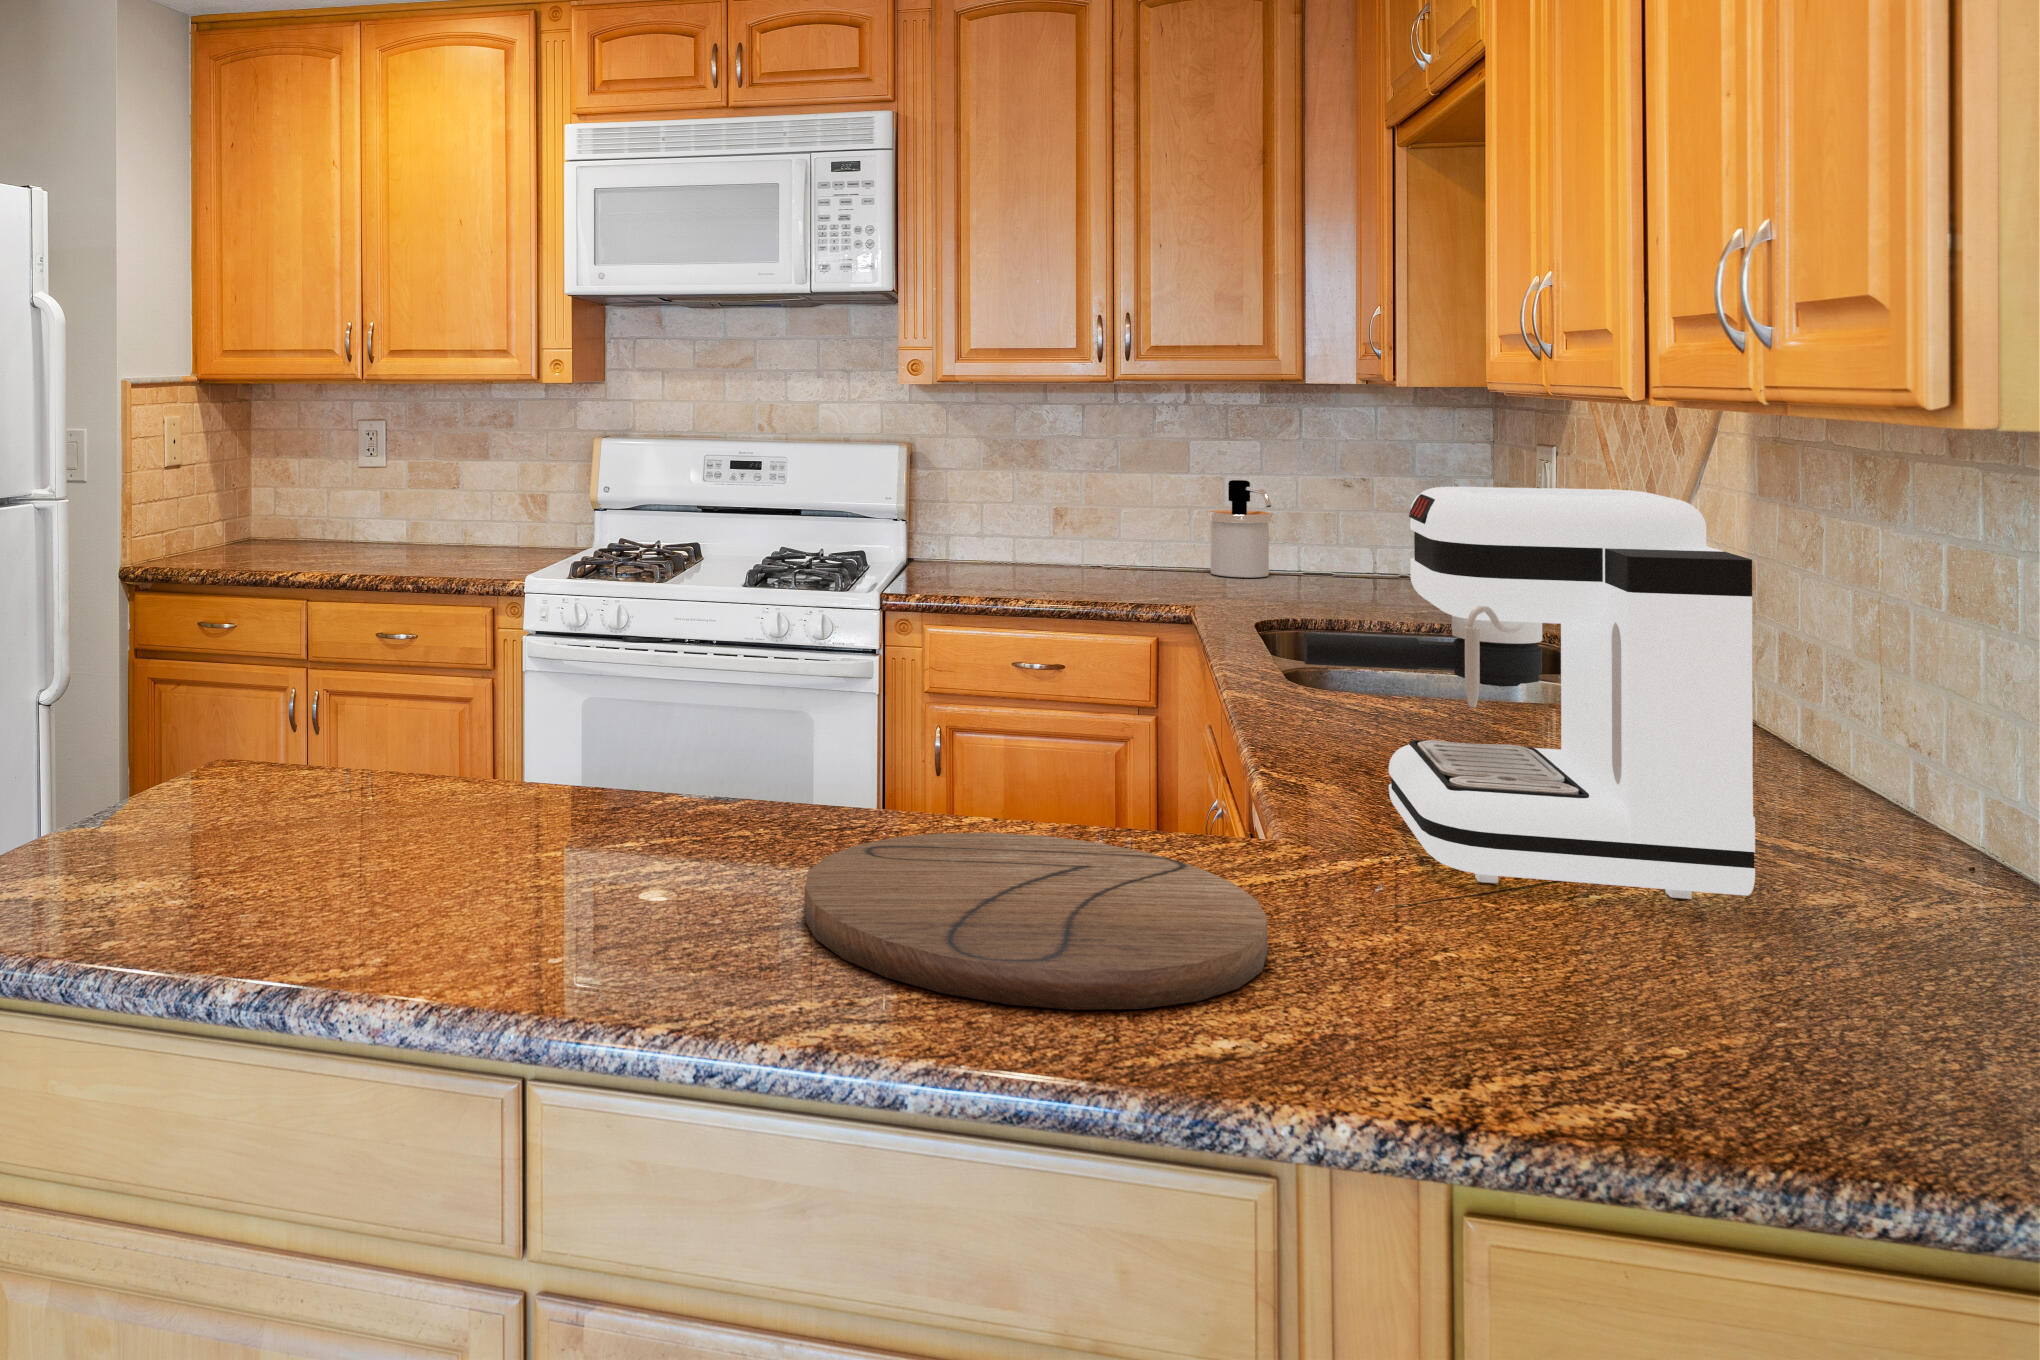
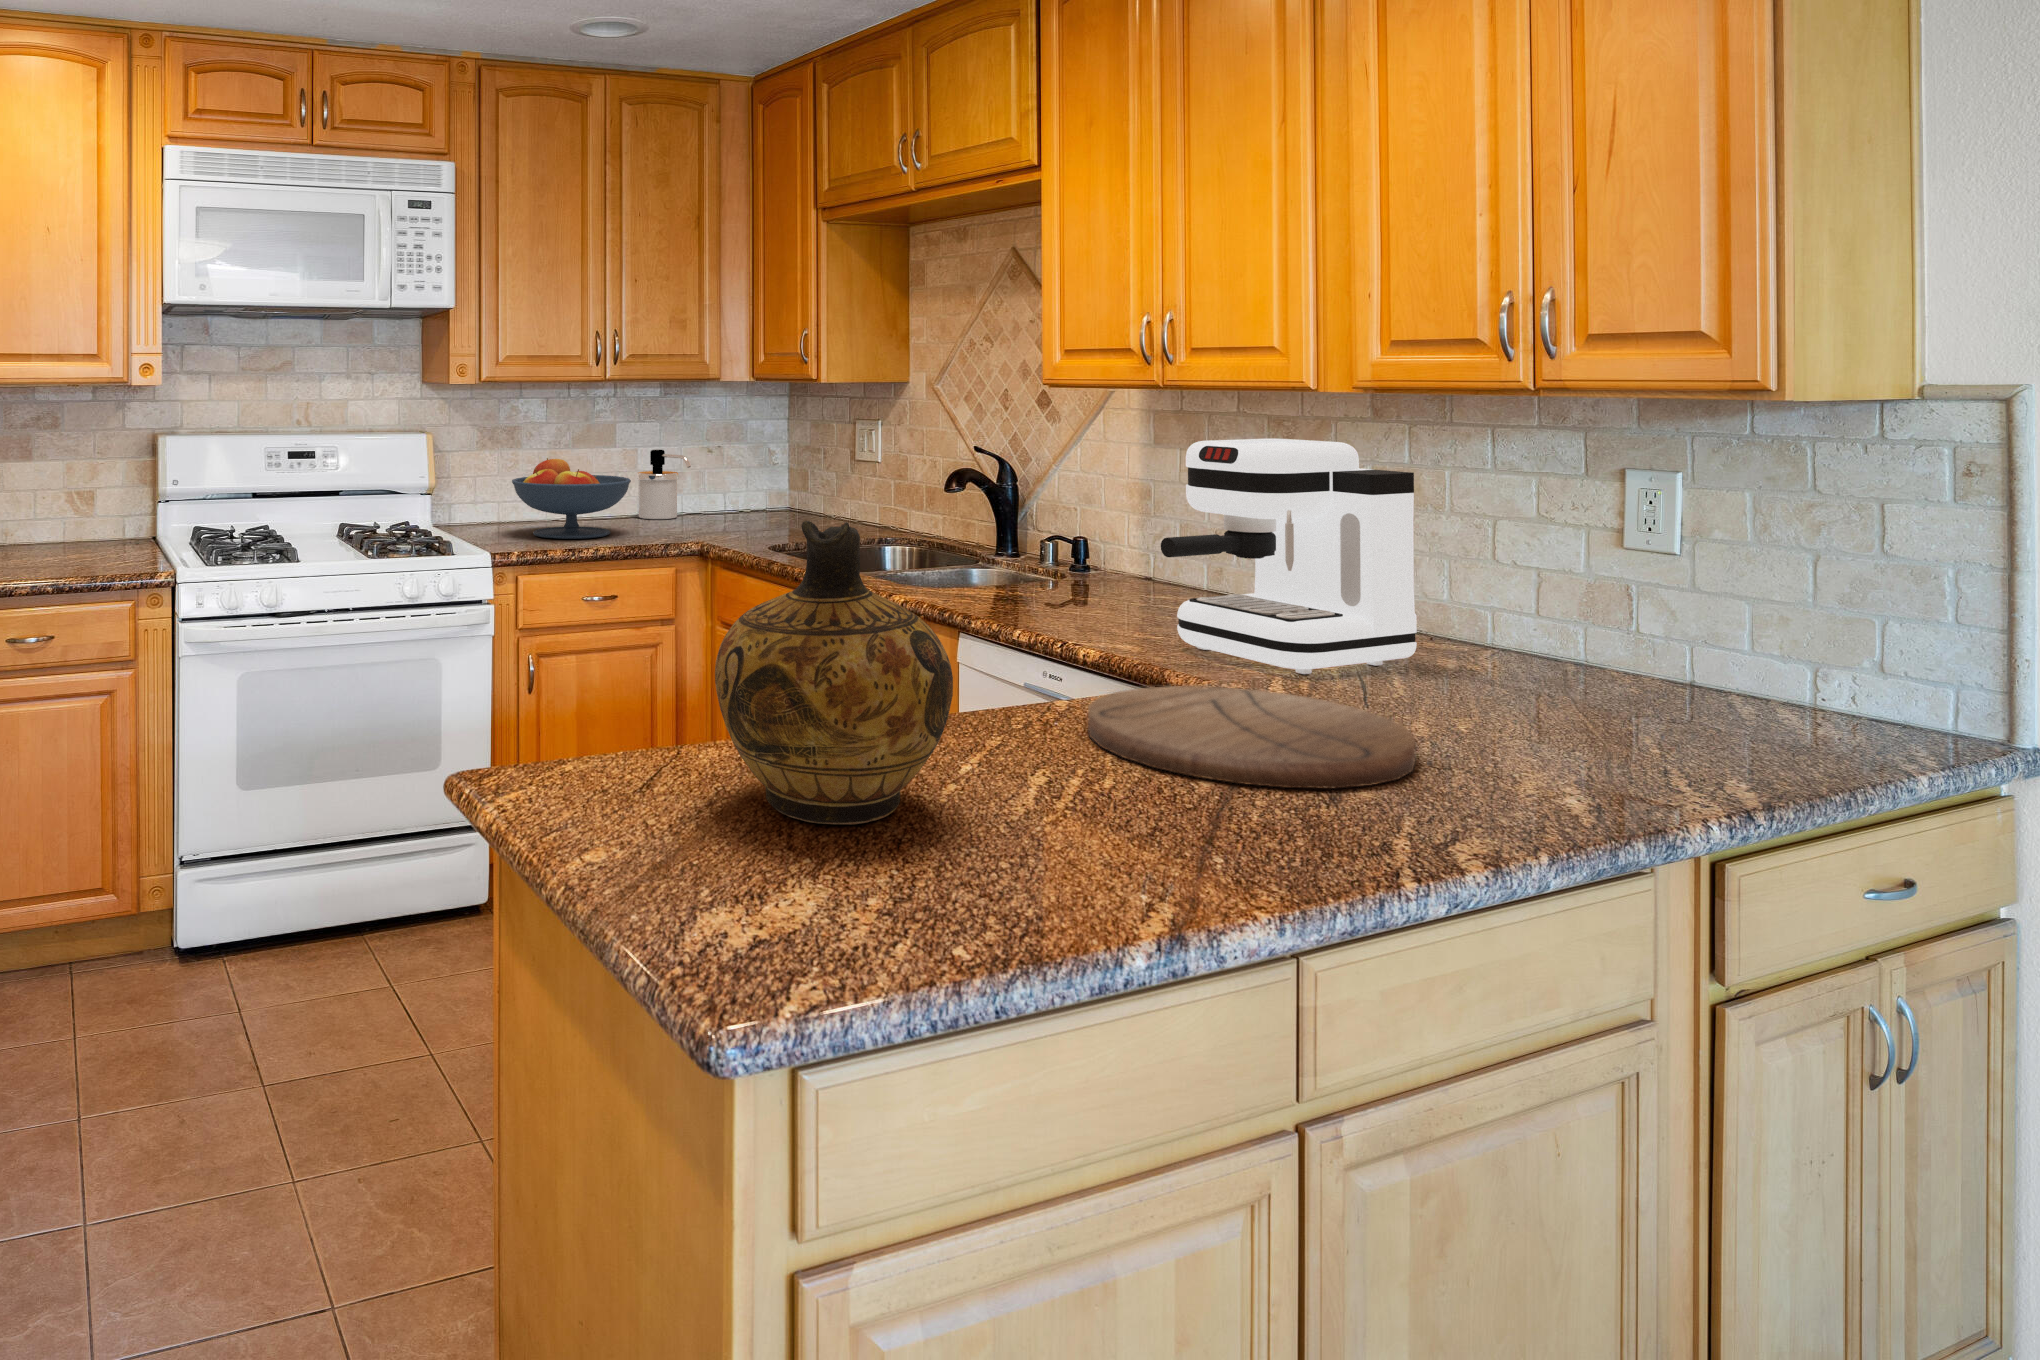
fruit bowl: none [970,483,1133,590] -> present [512,458,631,539]
ceramic jug: none [225,536,498,887] -> present [715,521,953,824]

